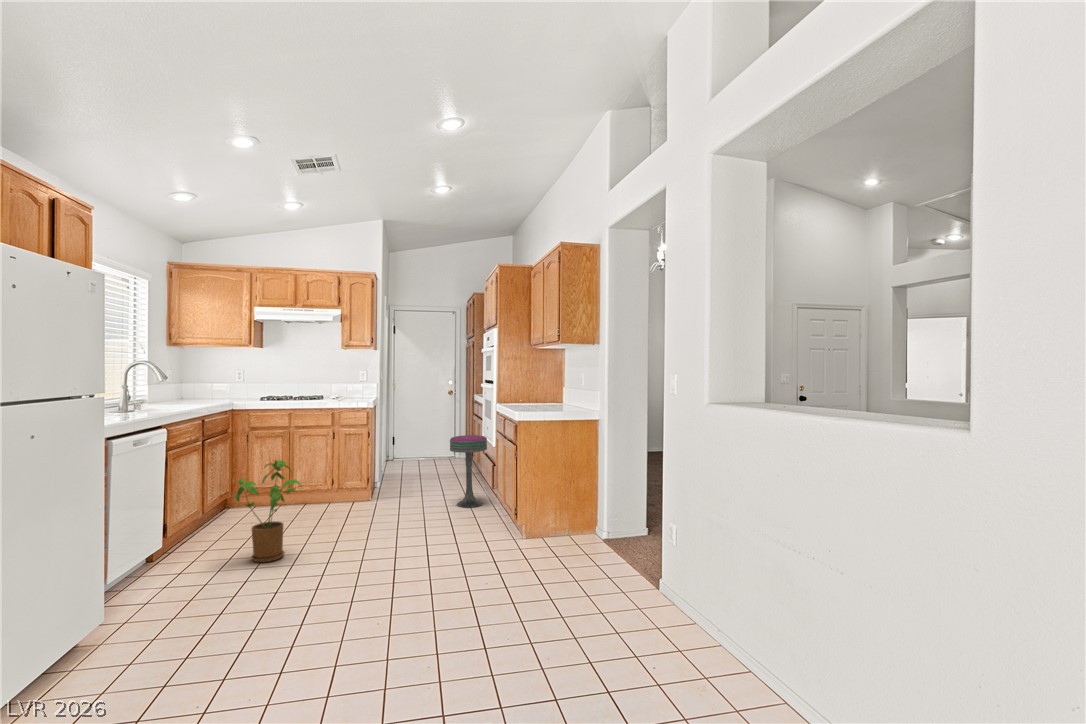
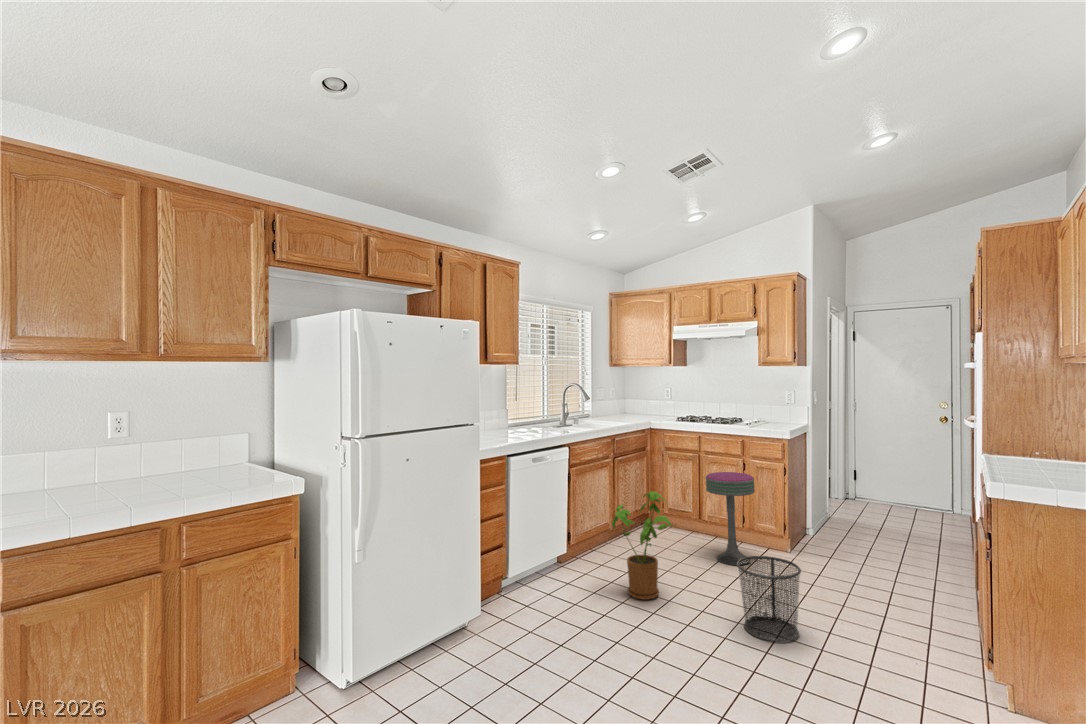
bar stool: present [450,435,487,507] -> present [706,472,755,565]
waste bin: none [361,496,410,557] -> present [737,556,801,642]

